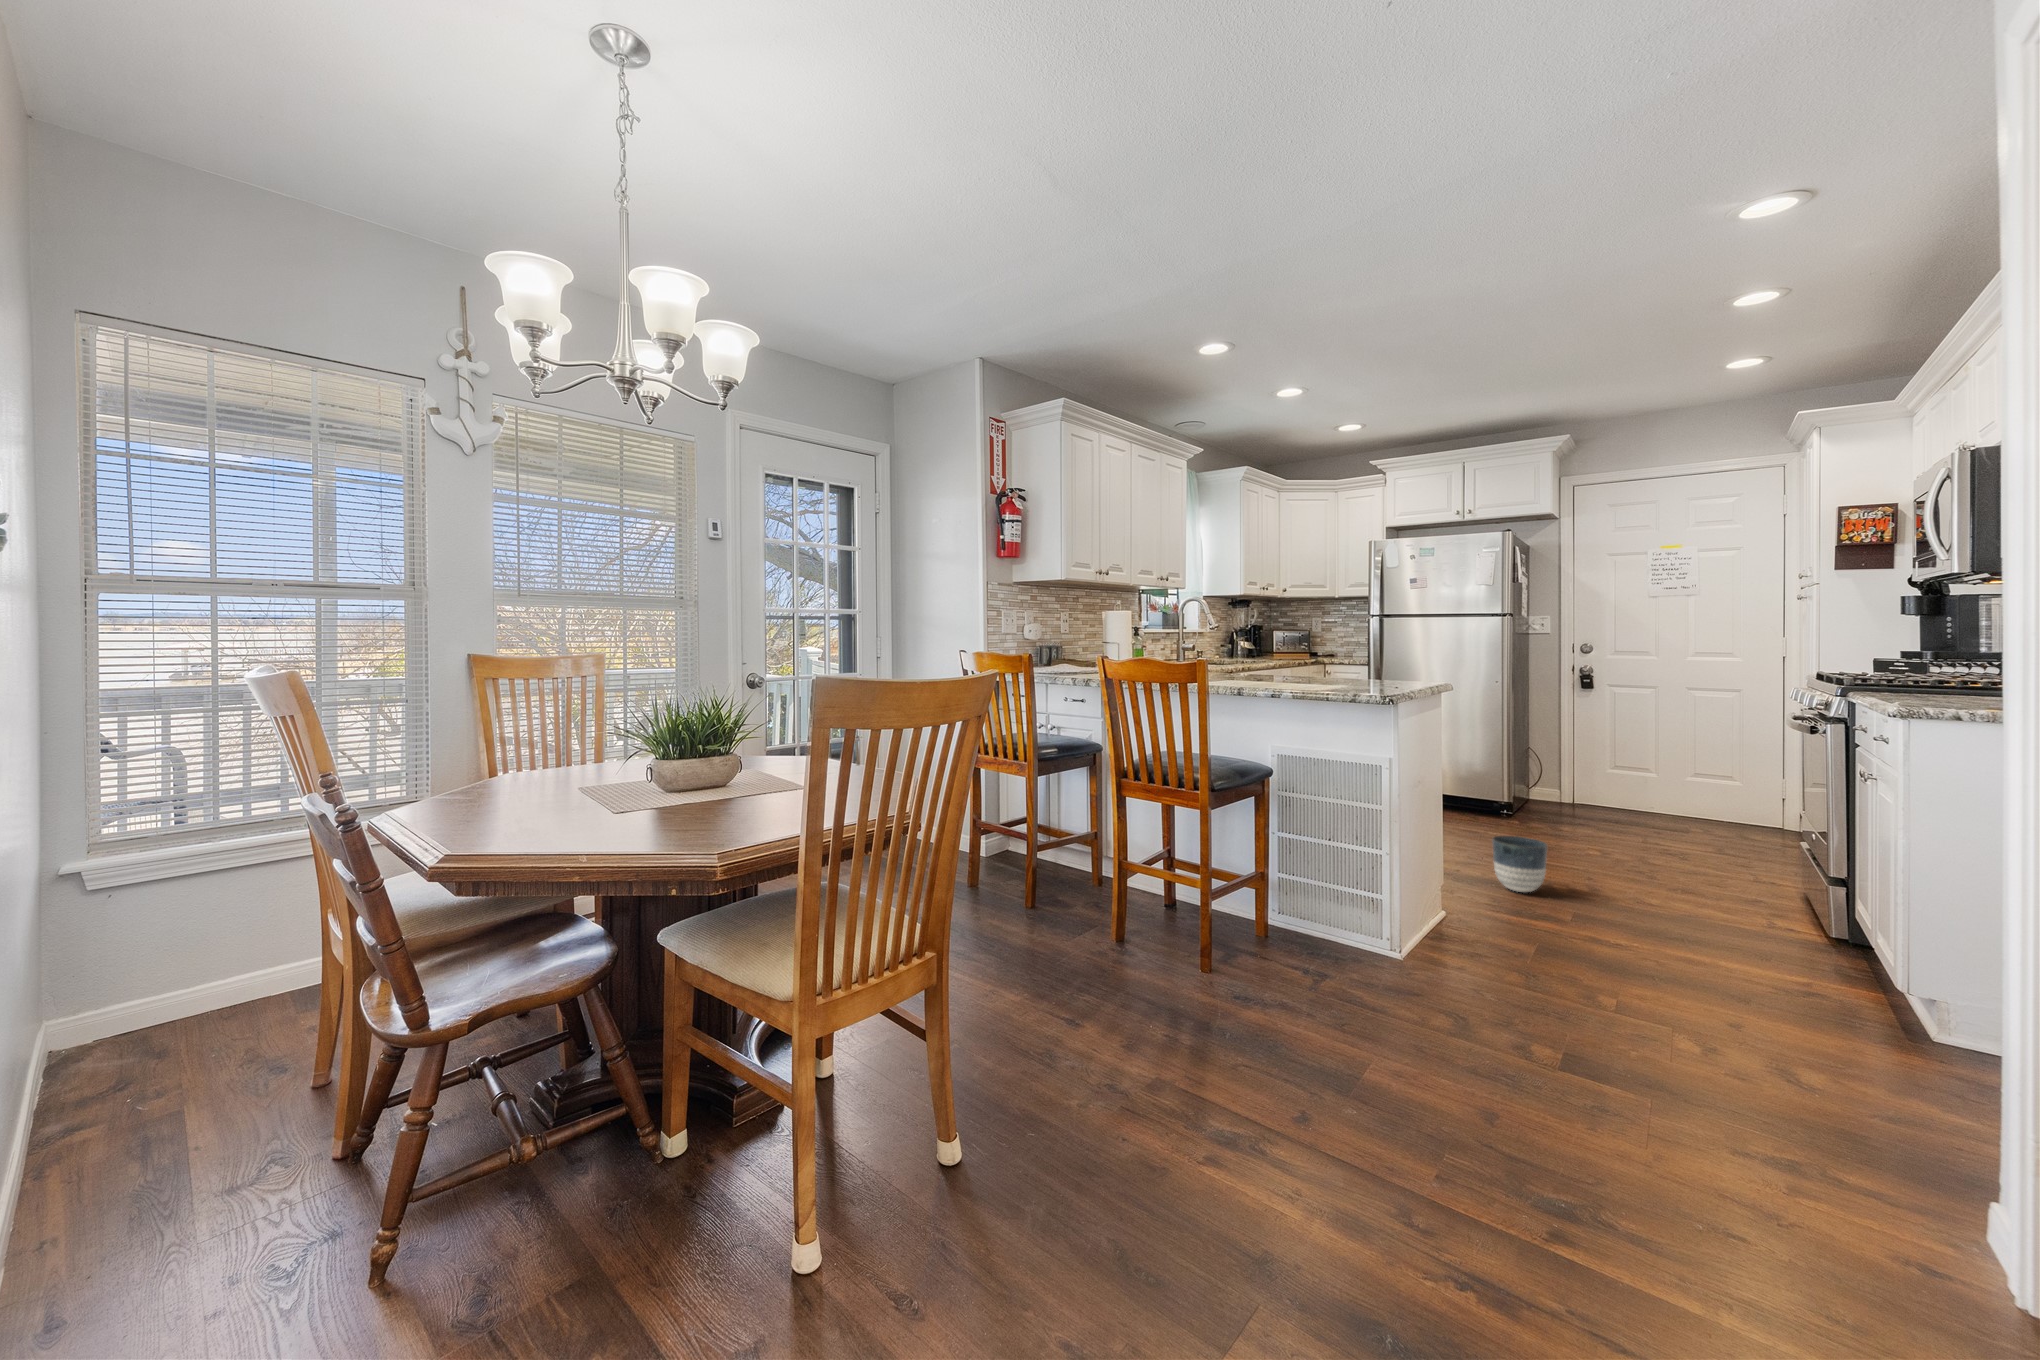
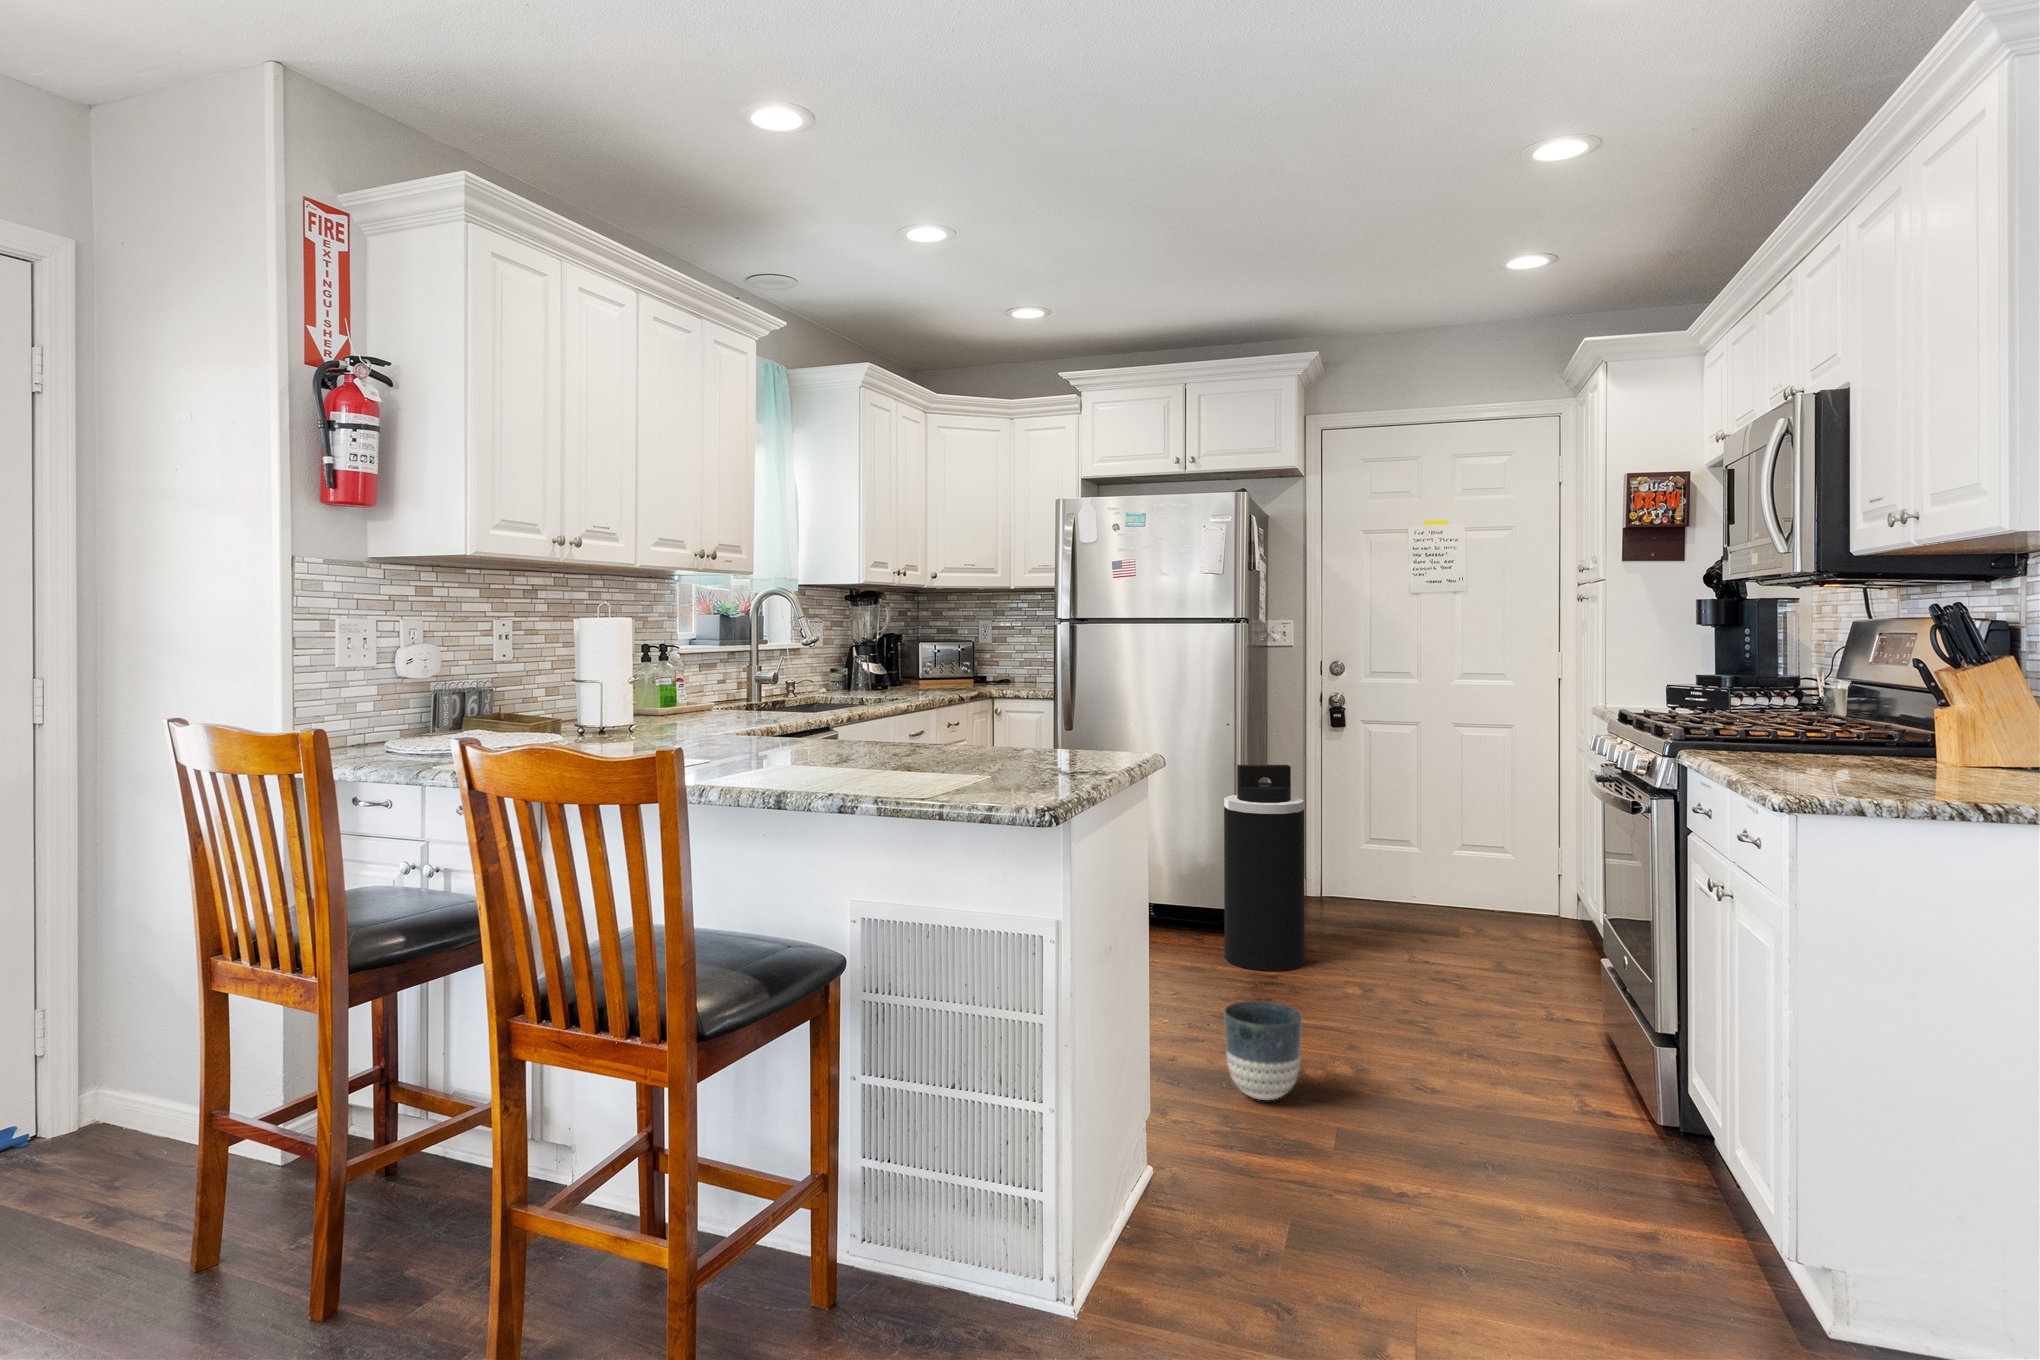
trash can: none [1494,705,1555,837] -> present [1224,765,1305,971]

